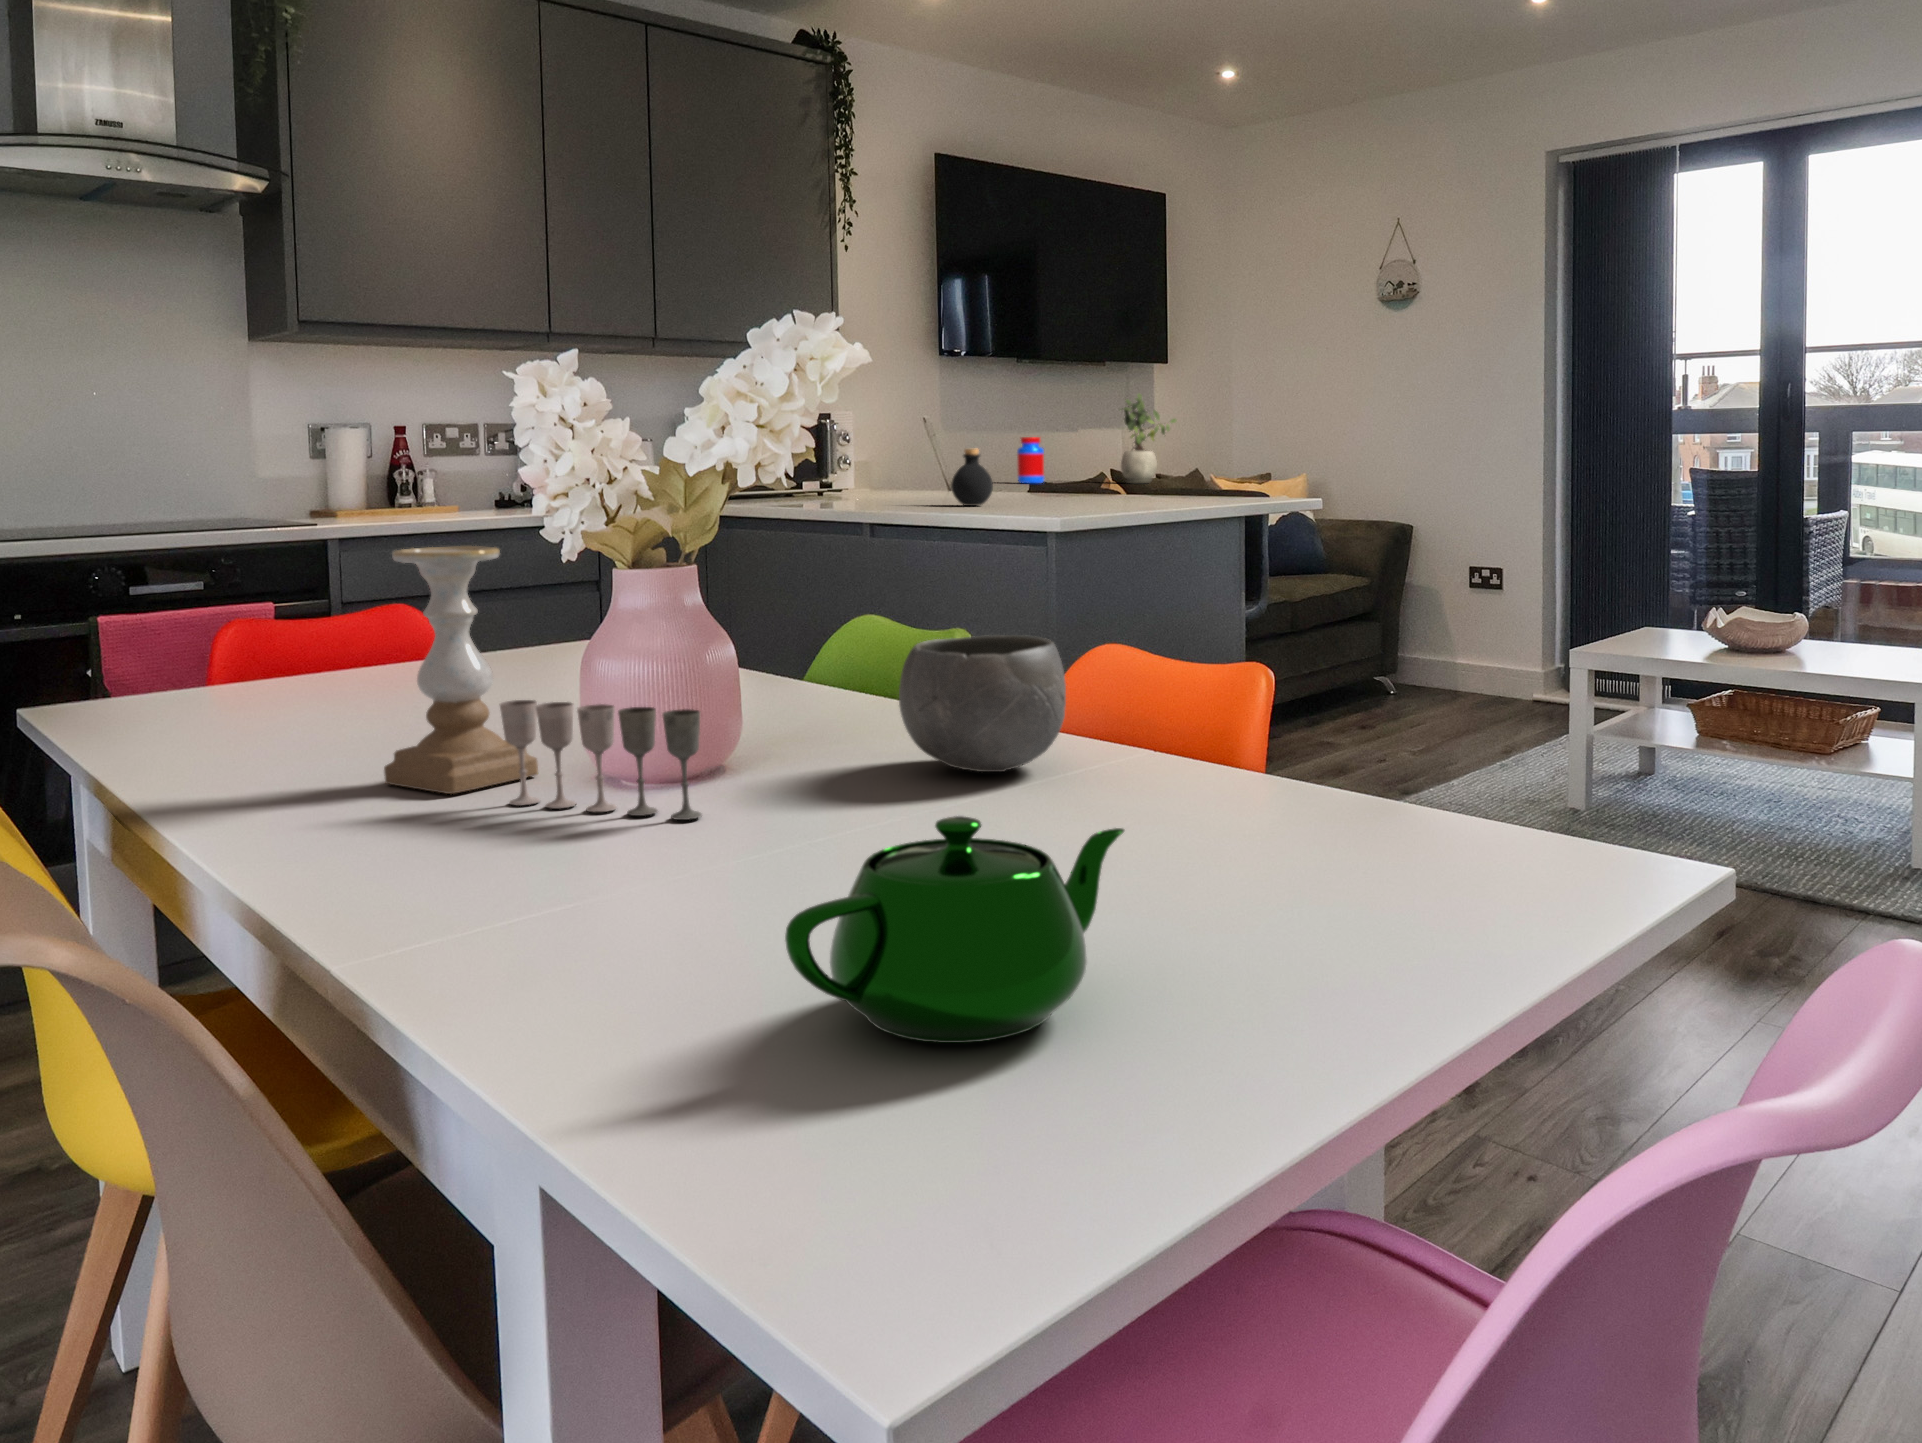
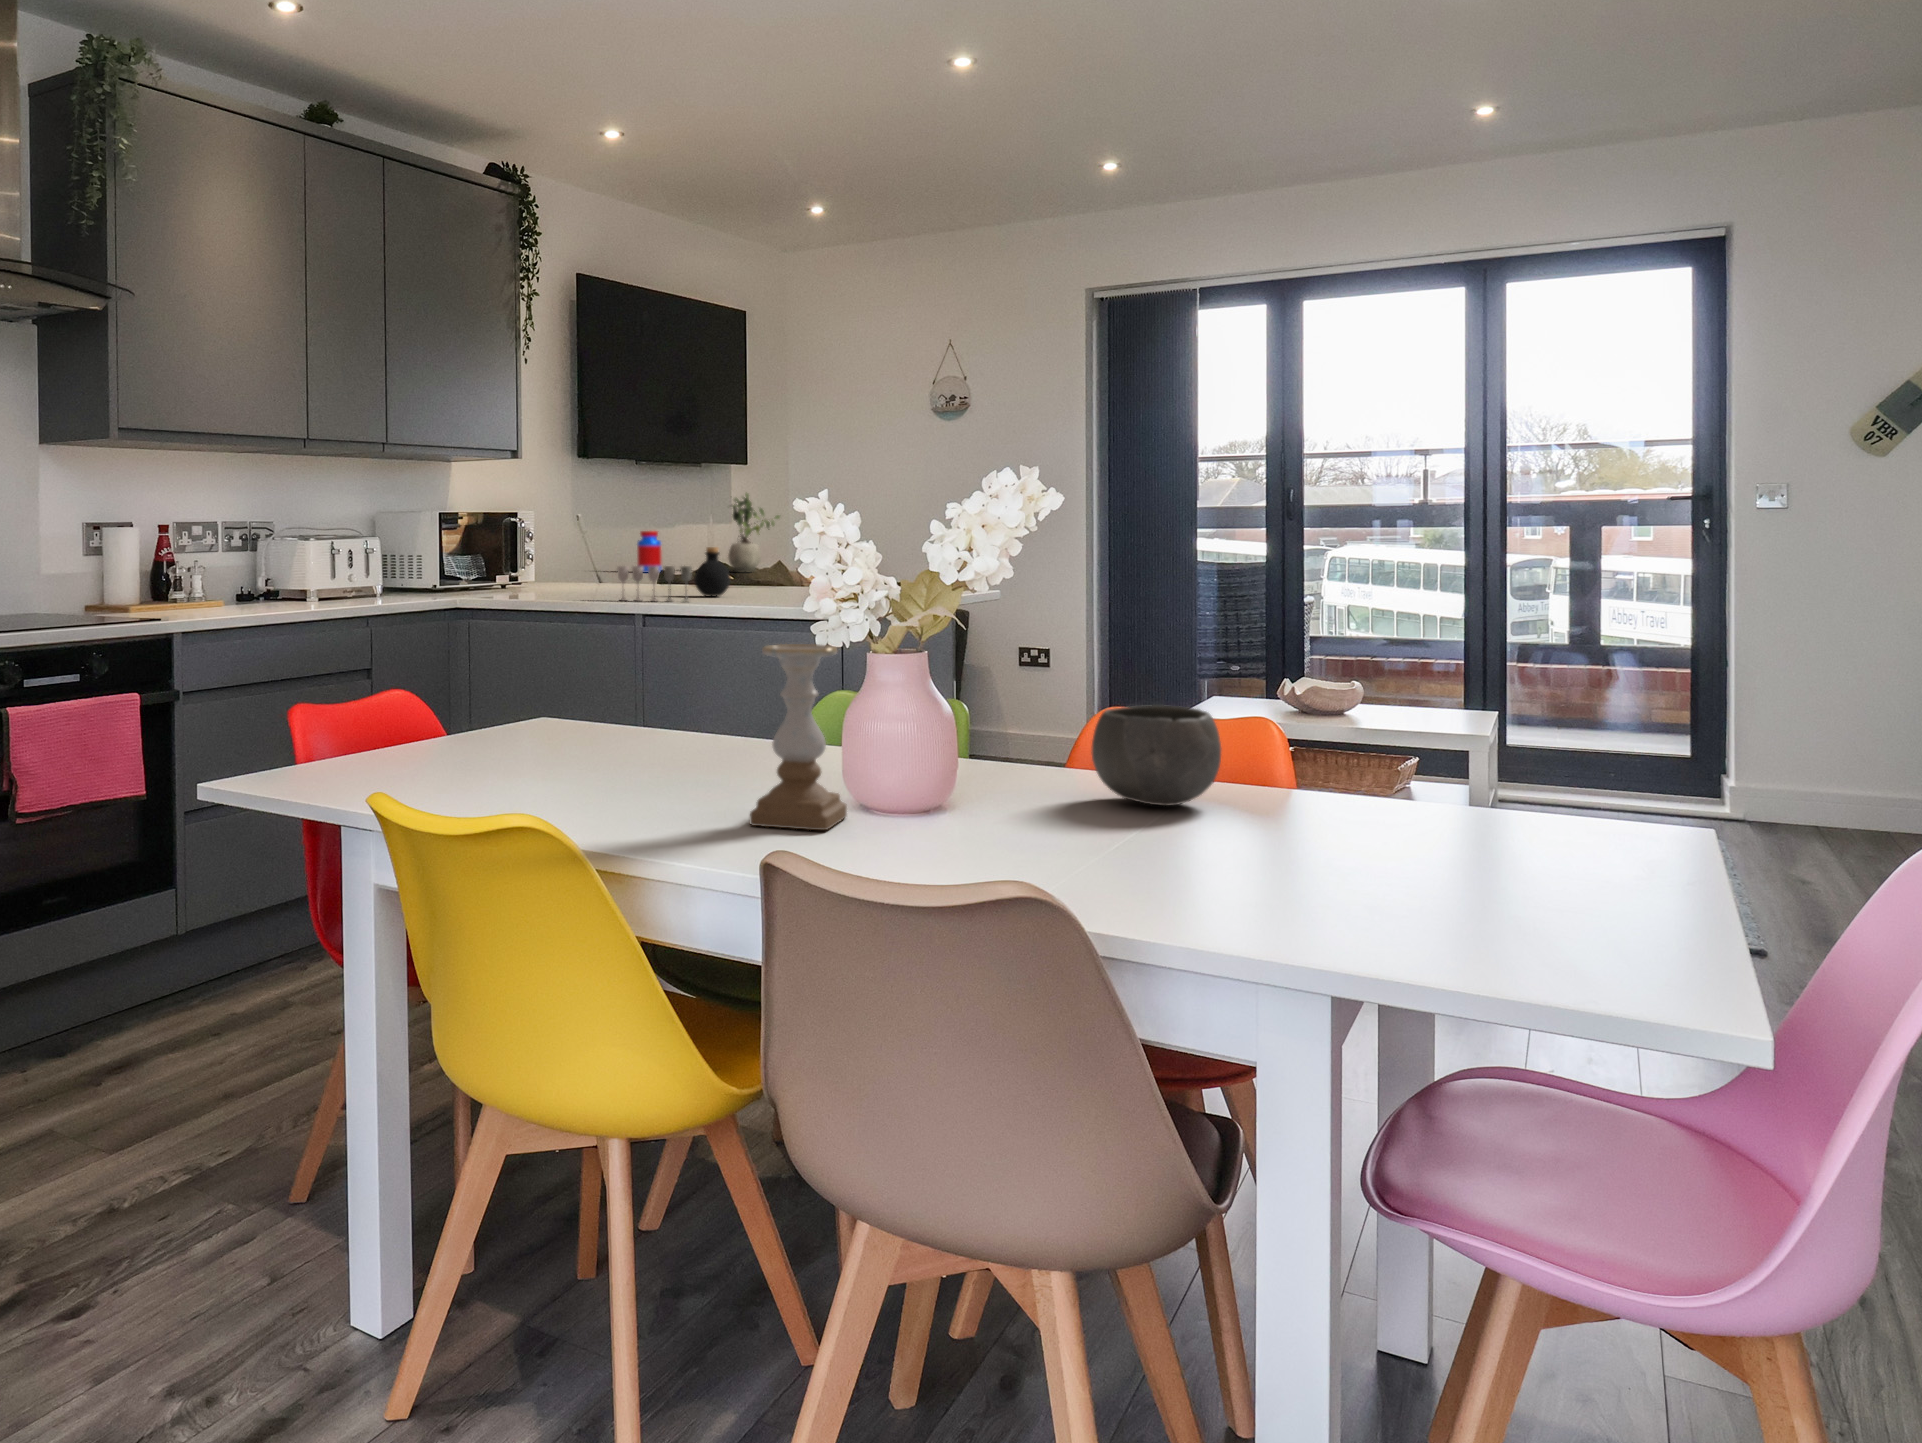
wine glass: present [500,700,702,820] -> present [618,566,692,601]
teapot: present [785,816,1124,1043] -> none [1431,814,1610,948]

